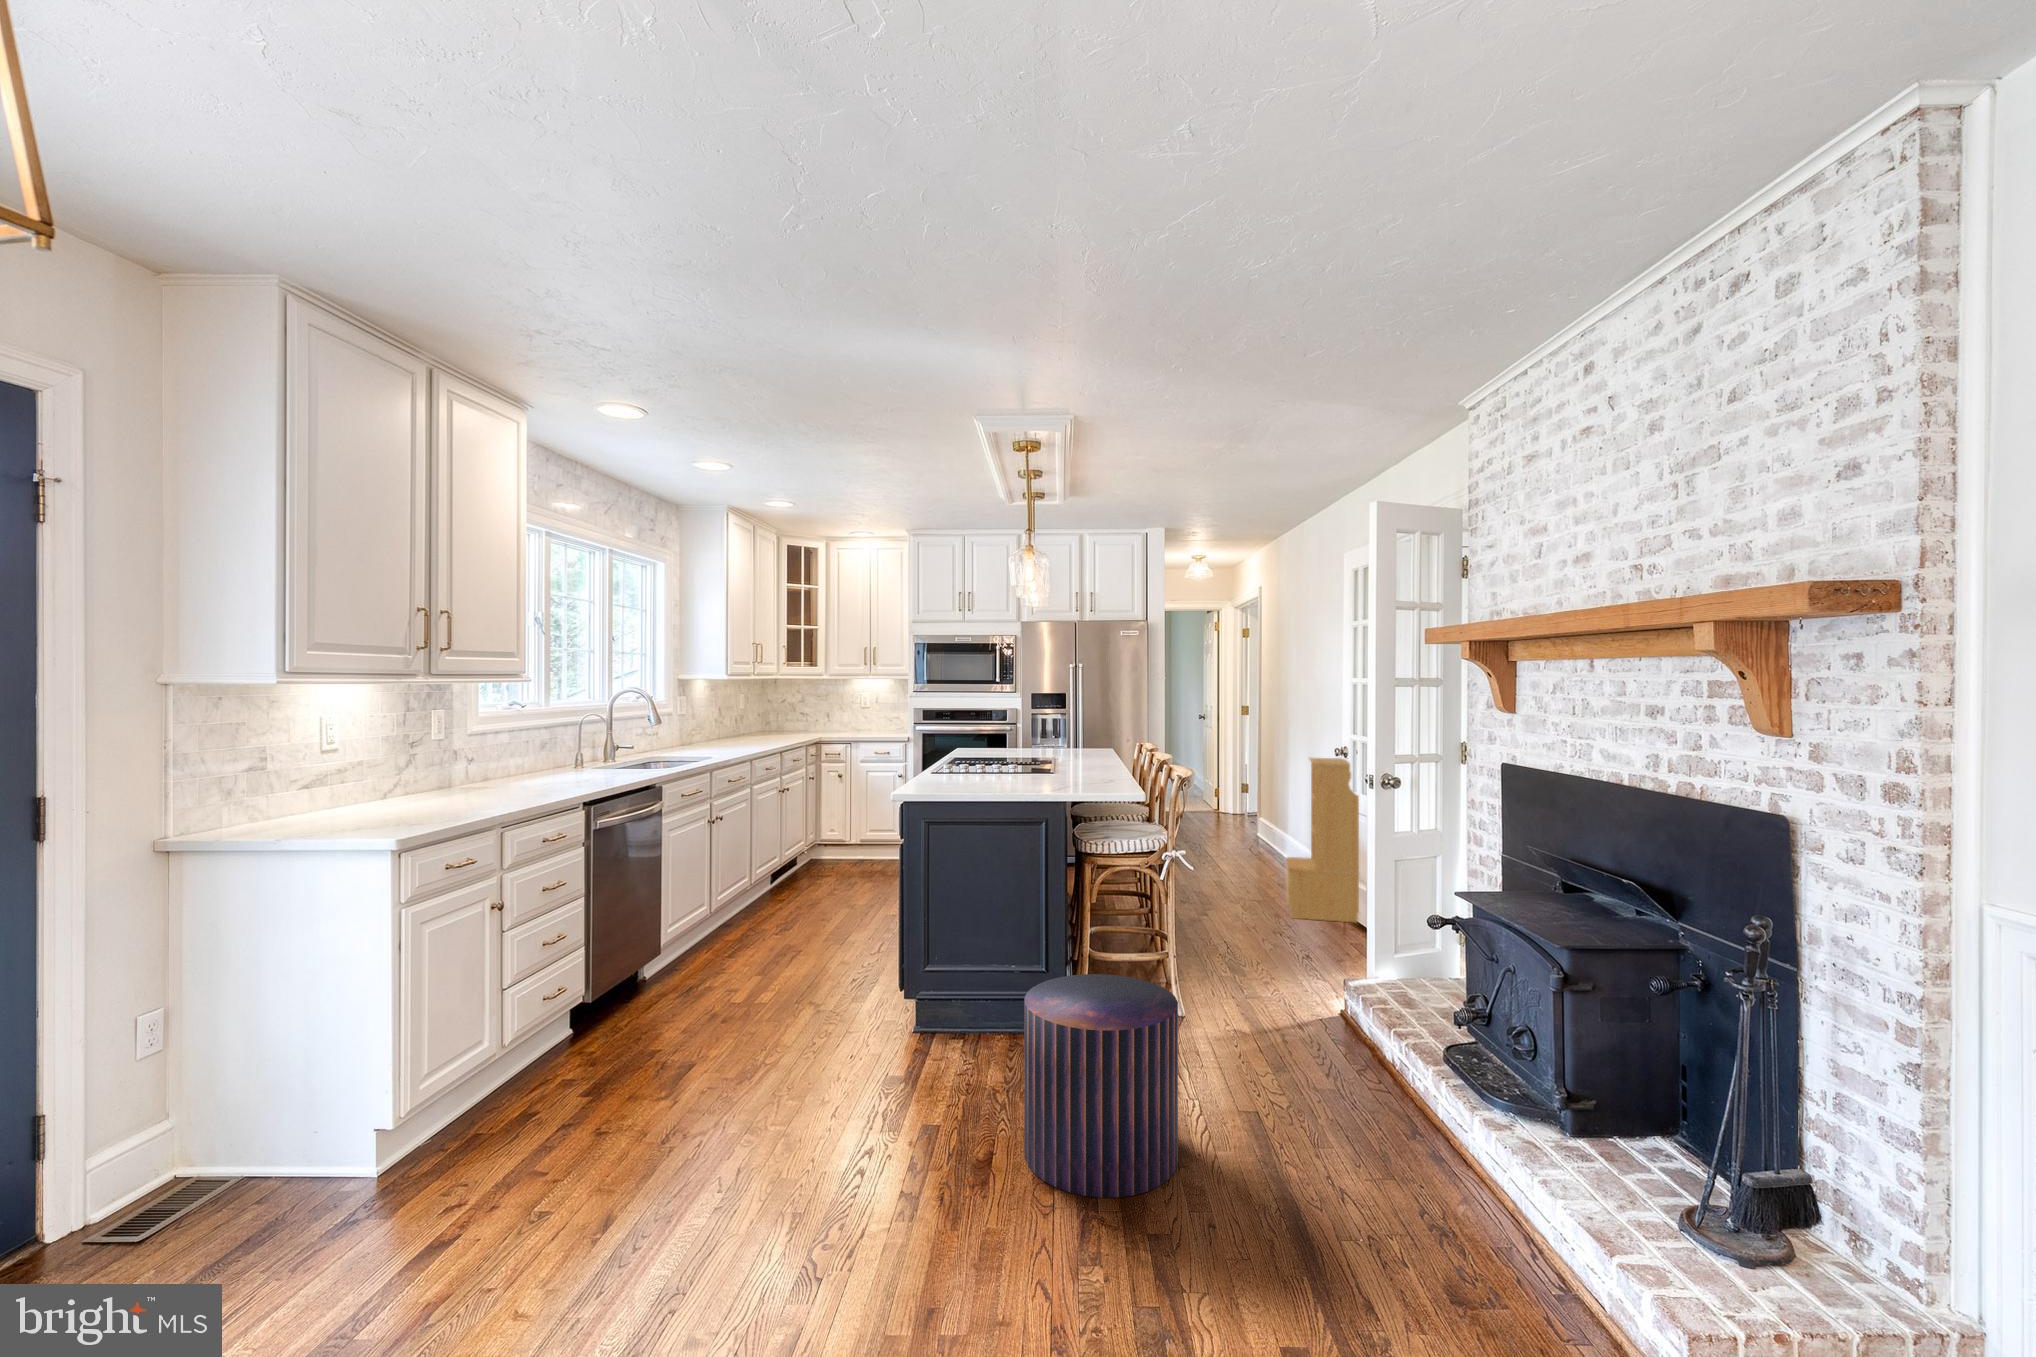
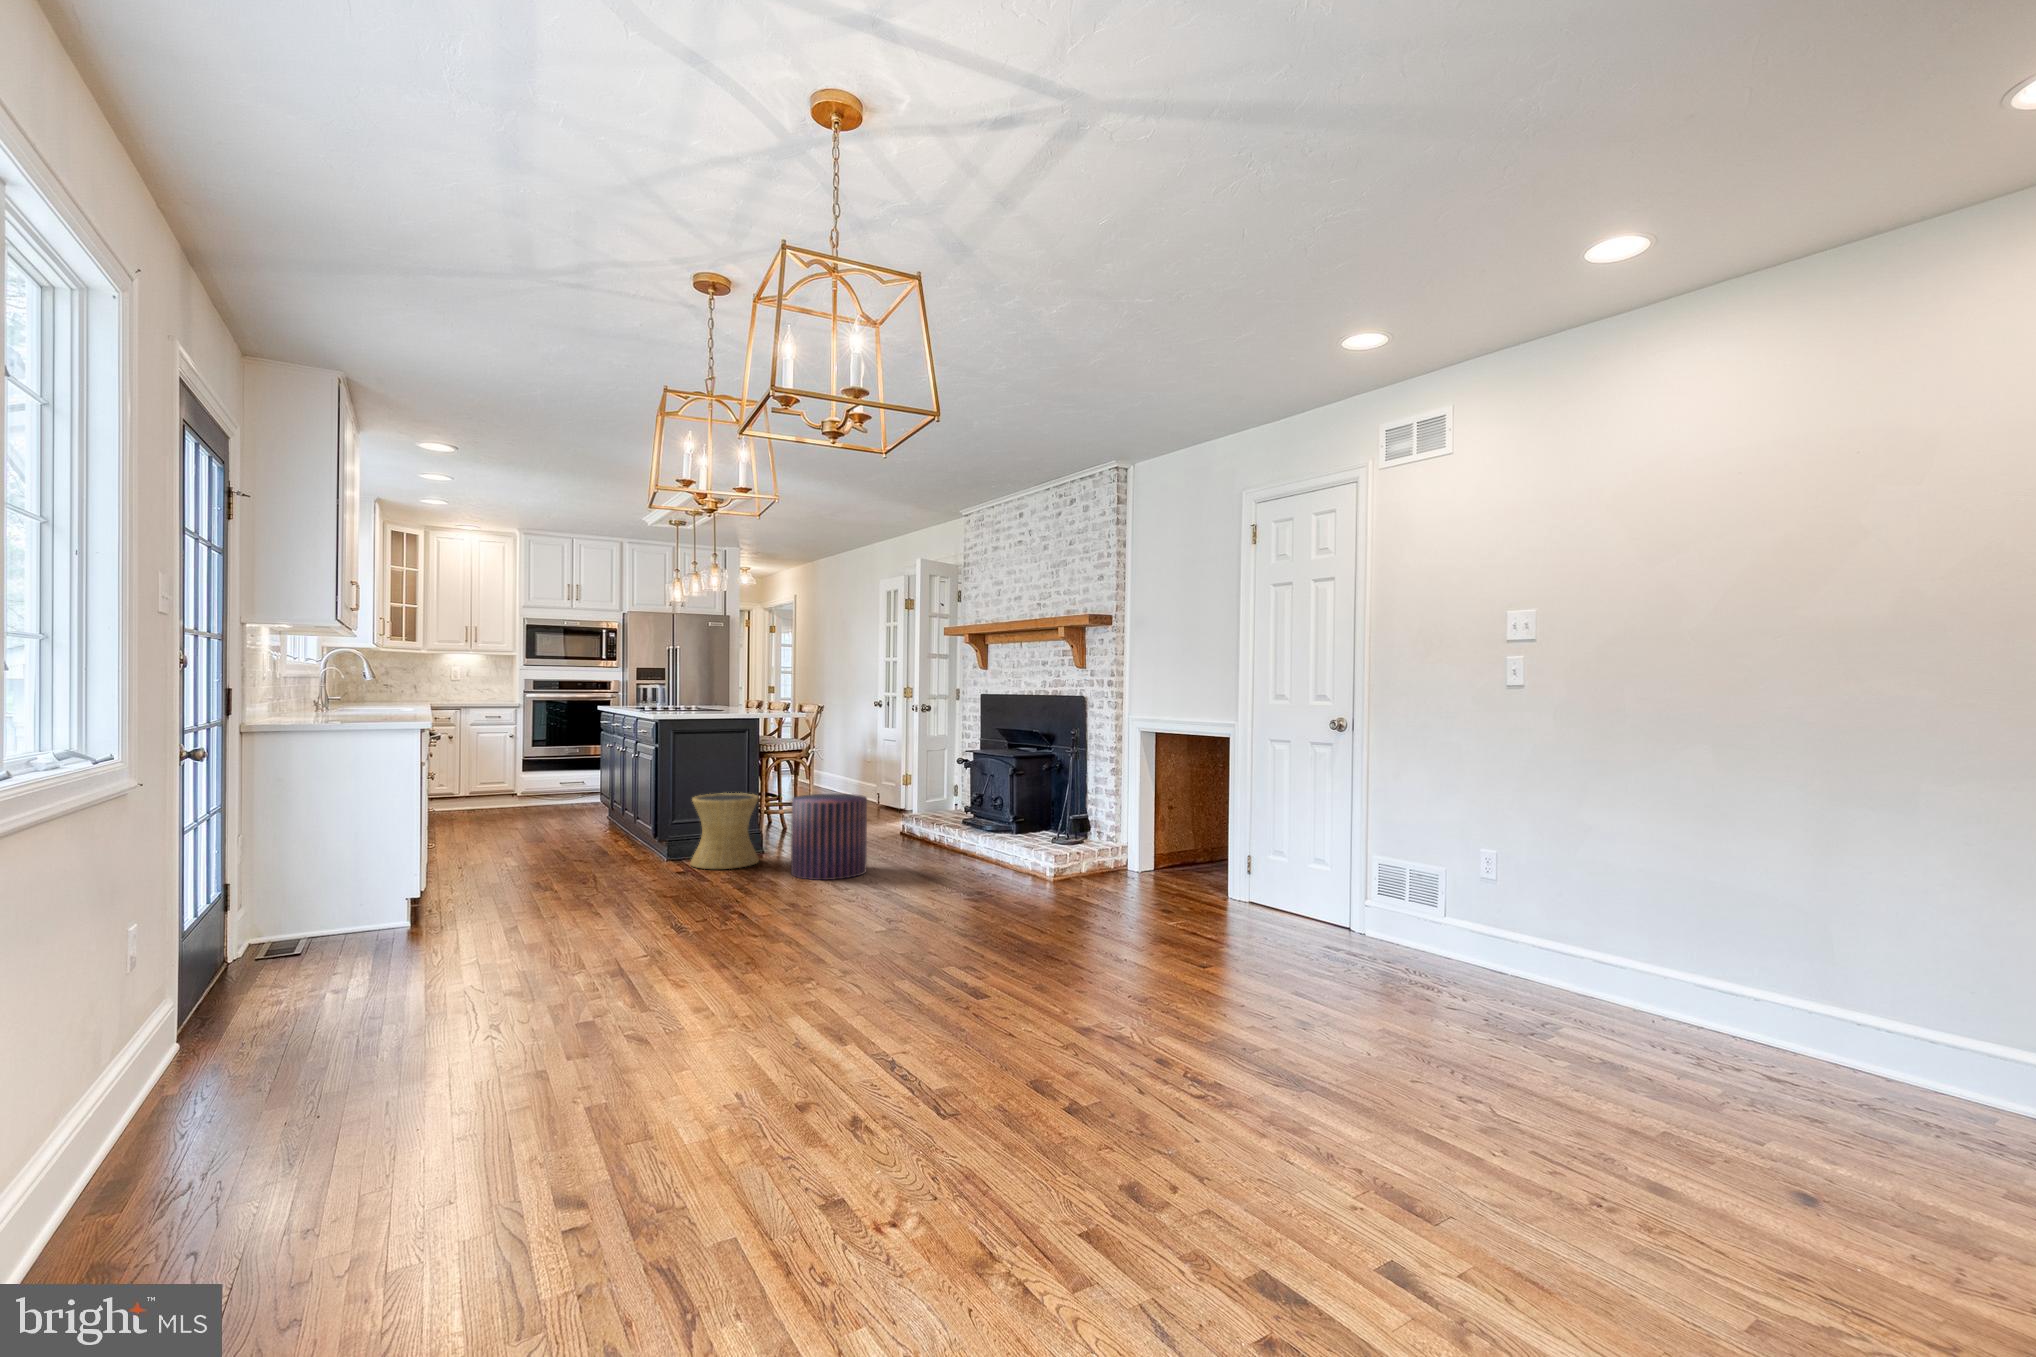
bookshelf: present [1286,758,1359,923] -> none [843,709,892,809]
side table: none [904,932,1020,1089] -> present [690,793,759,869]

